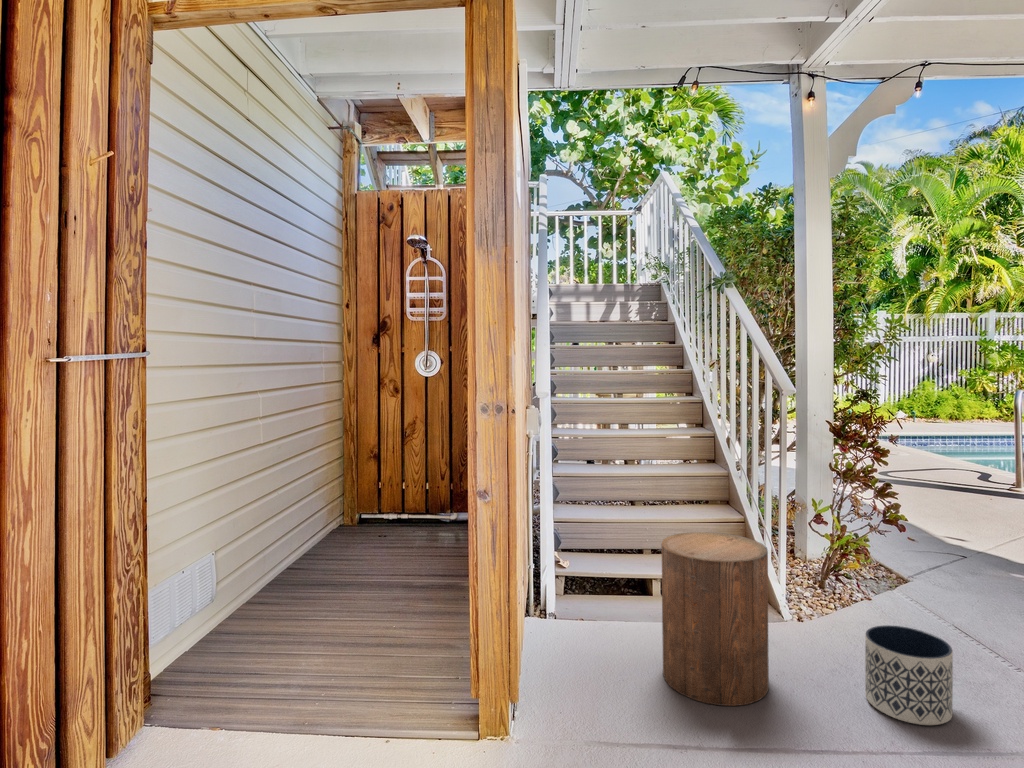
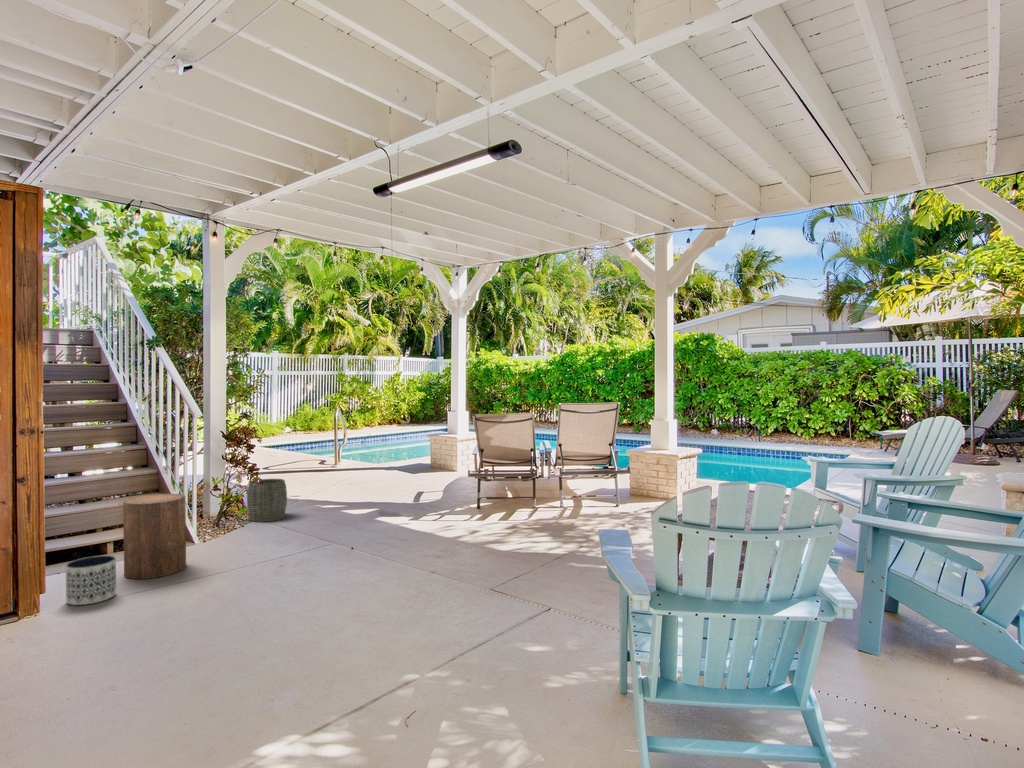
woven basket: none [873,512,955,599] -> present [247,479,287,522]
planter: present [865,625,953,725] -> present [66,556,116,605]

